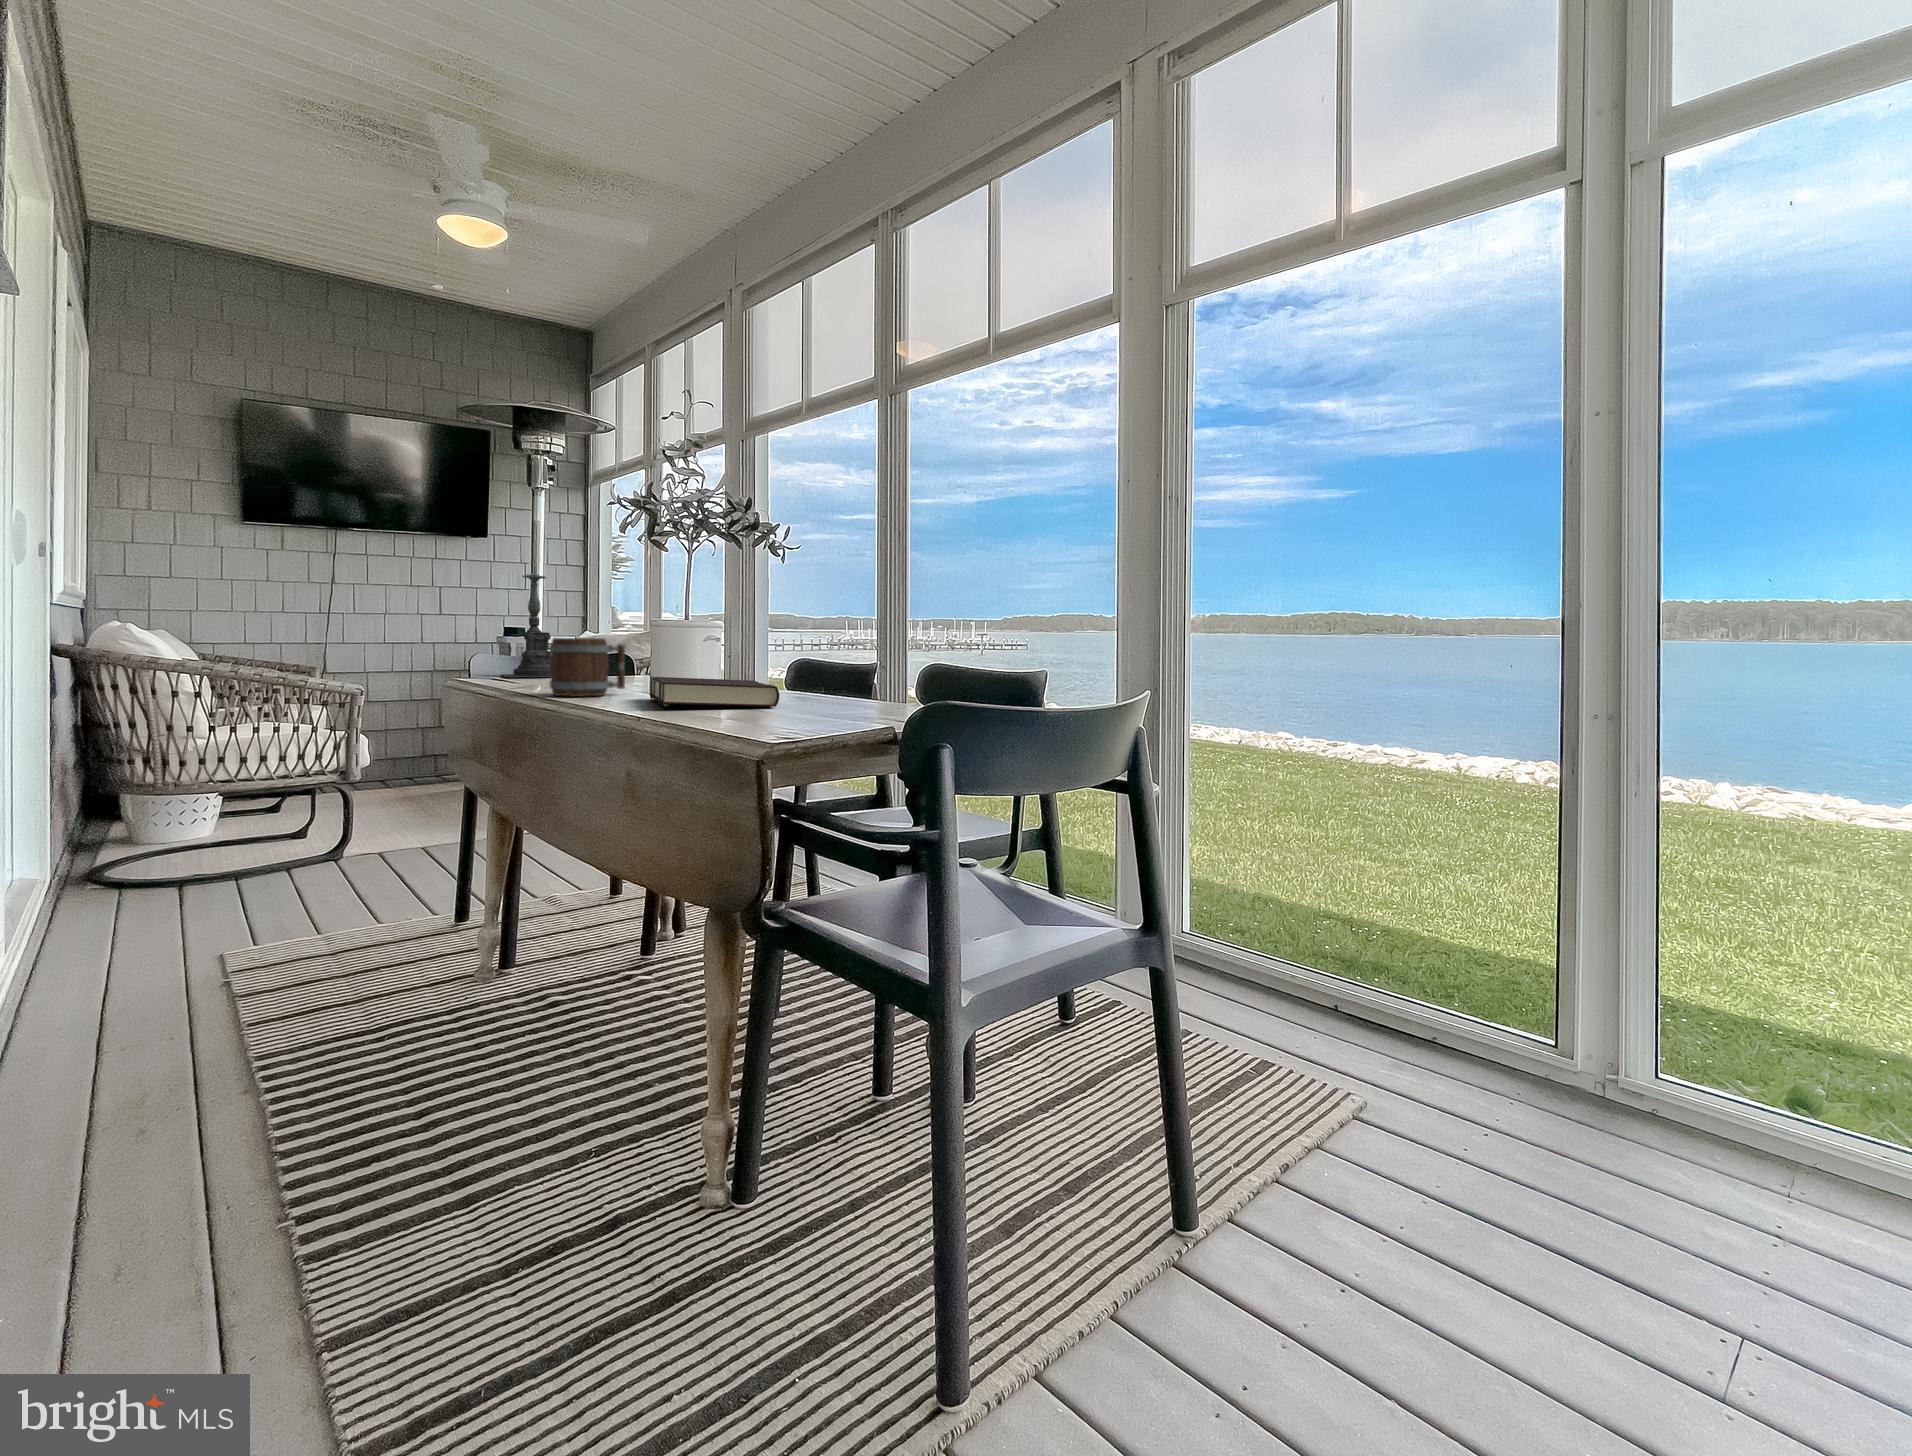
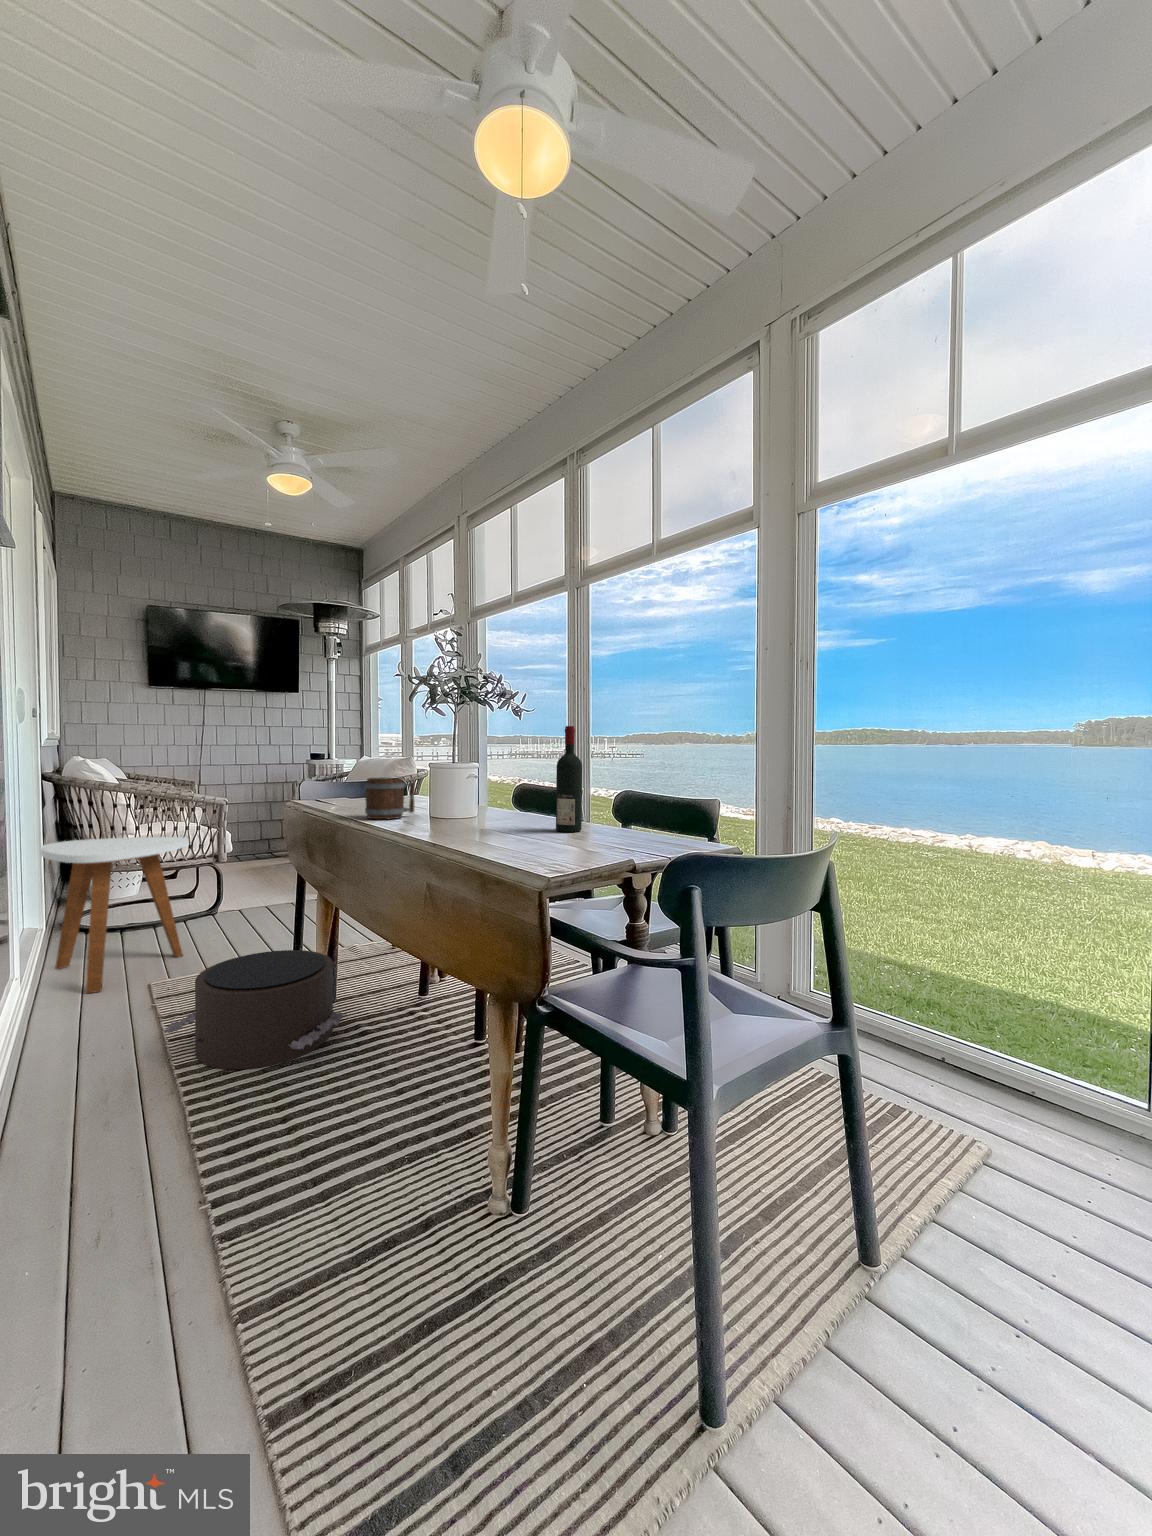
candle holder: present [501,559,551,677] -> none [324,718,368,798]
wine bottle: none [820,561,858,709] -> present [556,726,582,832]
book: present [650,677,779,707] -> none [434,806,528,831]
side table: none [46,738,288,967] -> present [41,837,189,993]
pouf: none [240,894,525,1055] -> present [163,950,346,1069]

